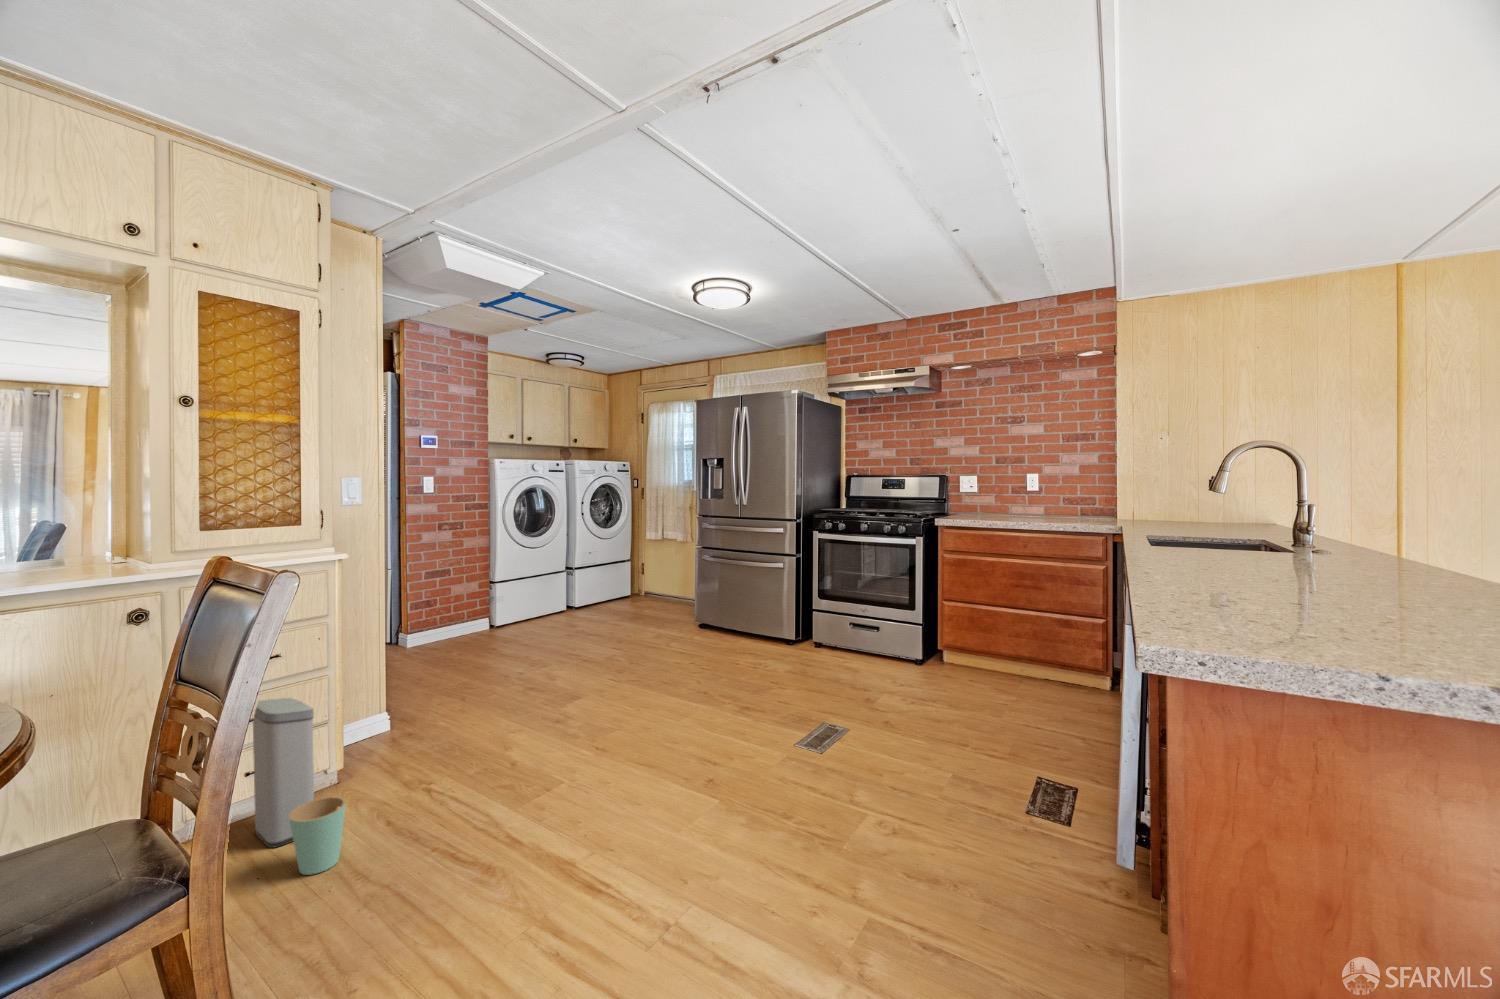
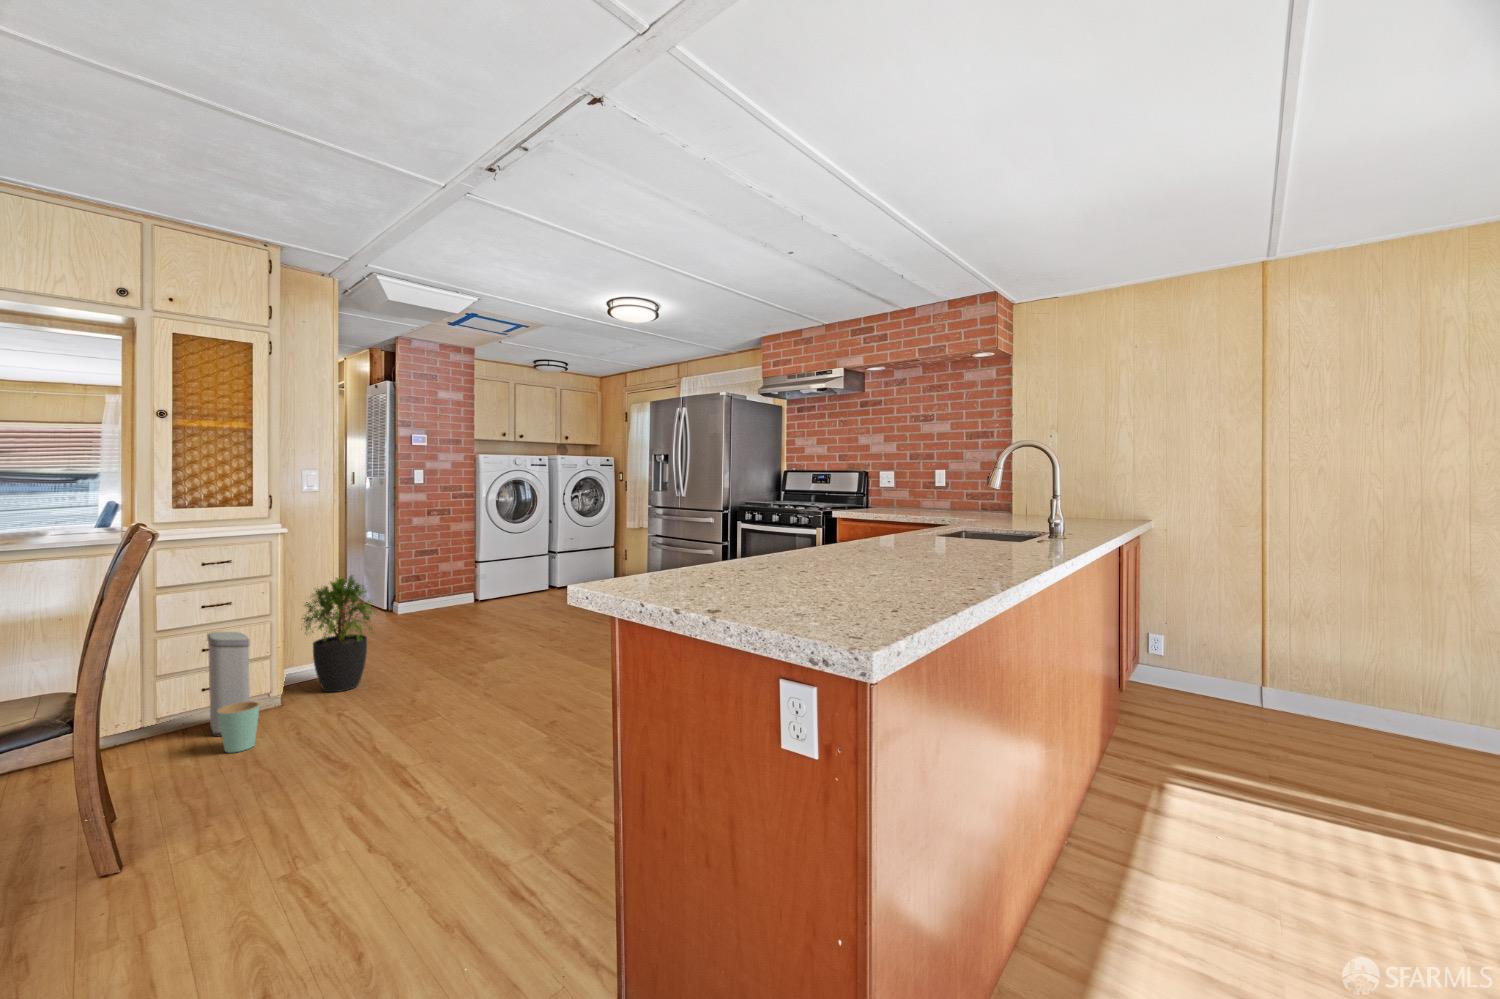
potted plant: none [346,609,450,763] -> present [302,576,373,692]

